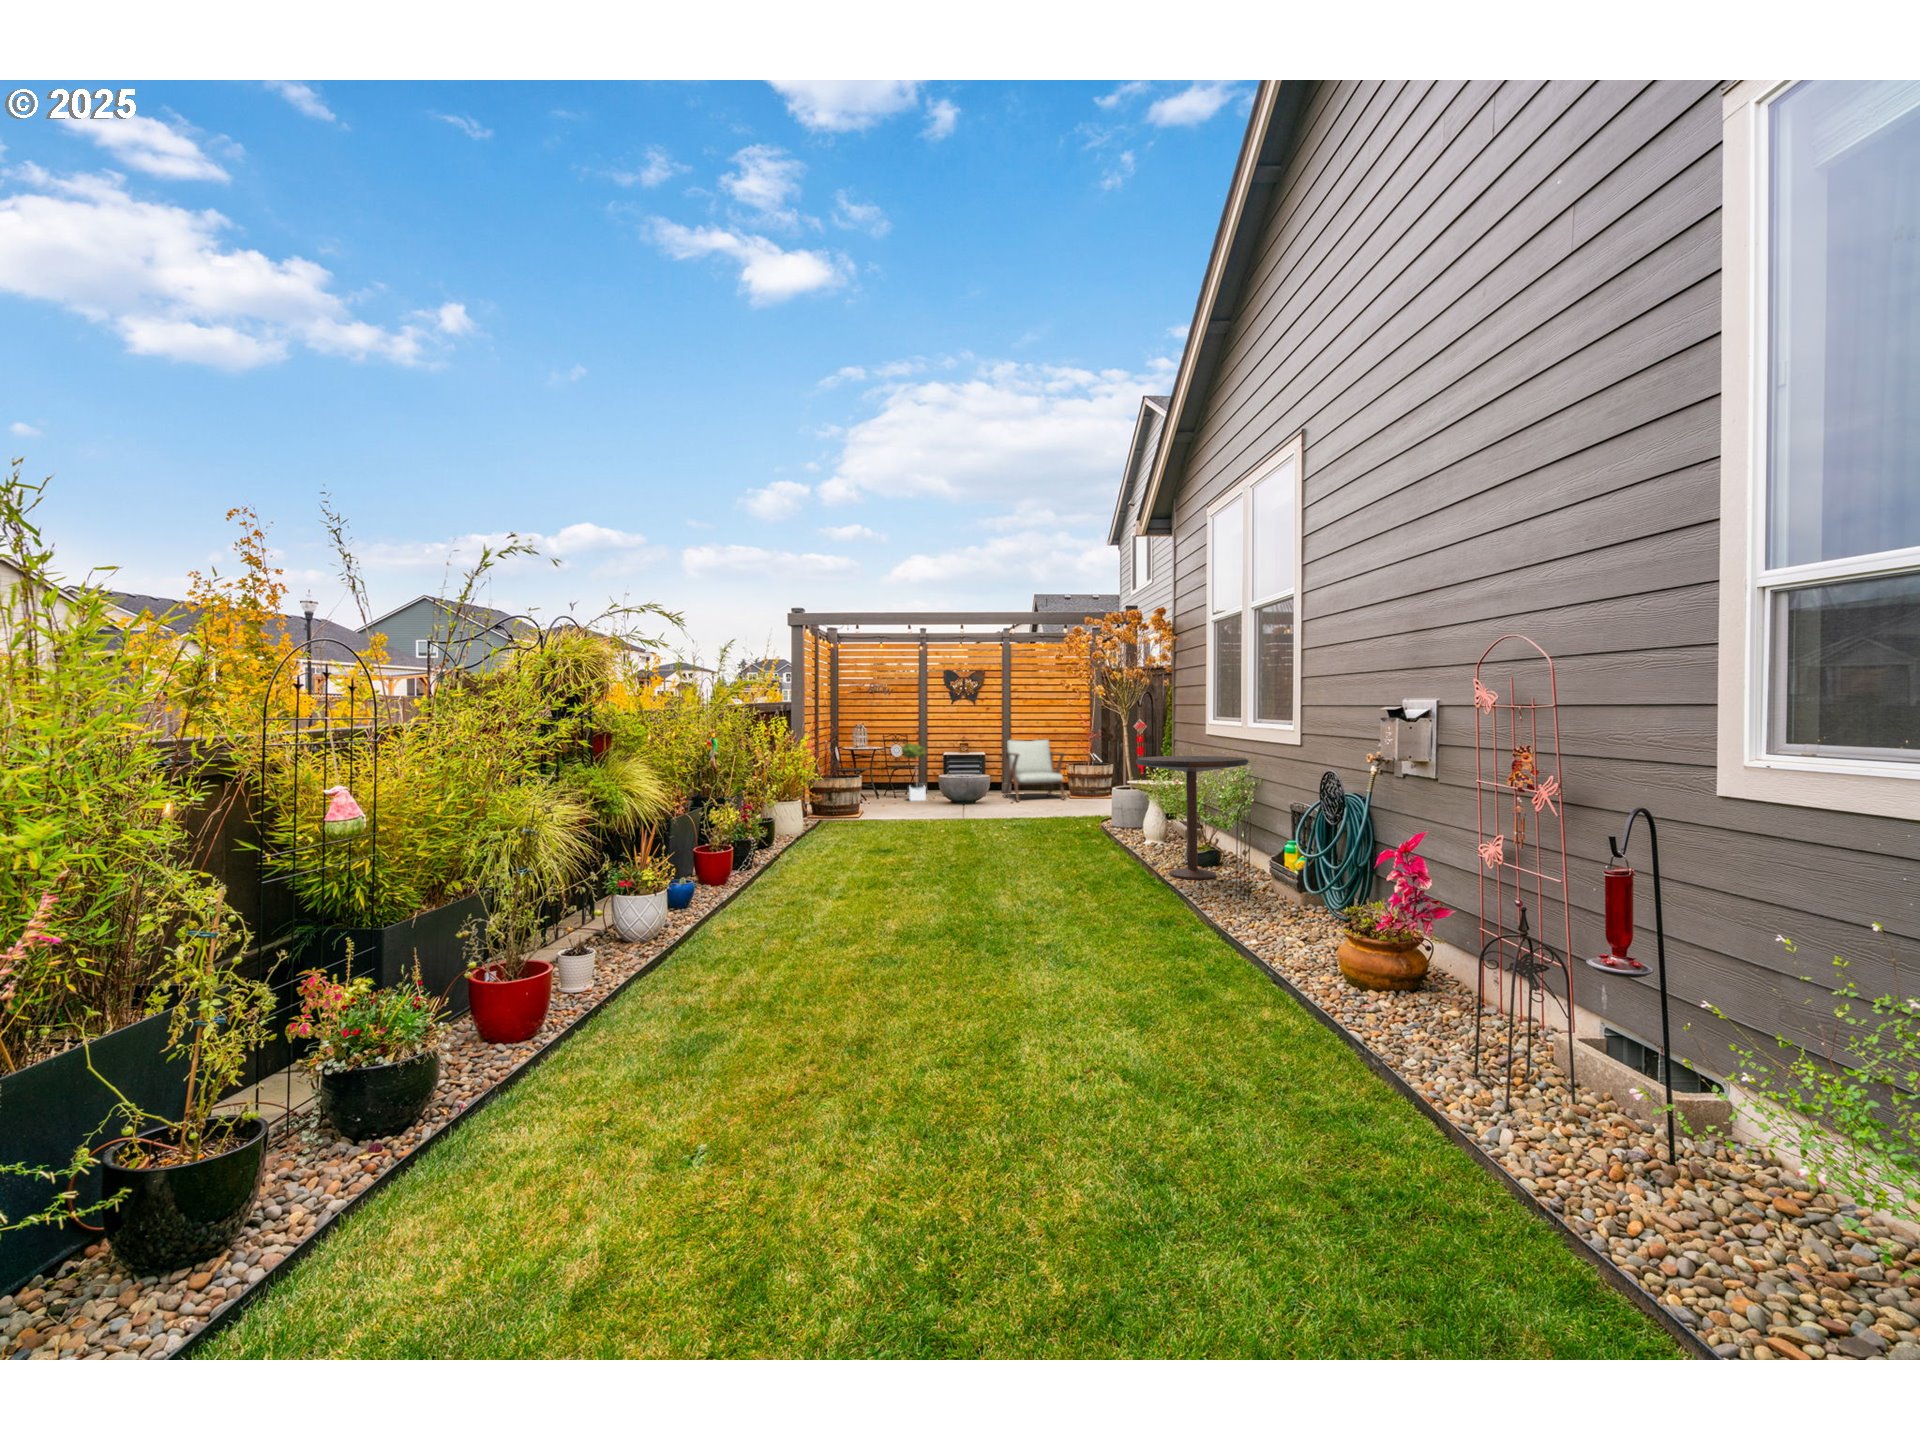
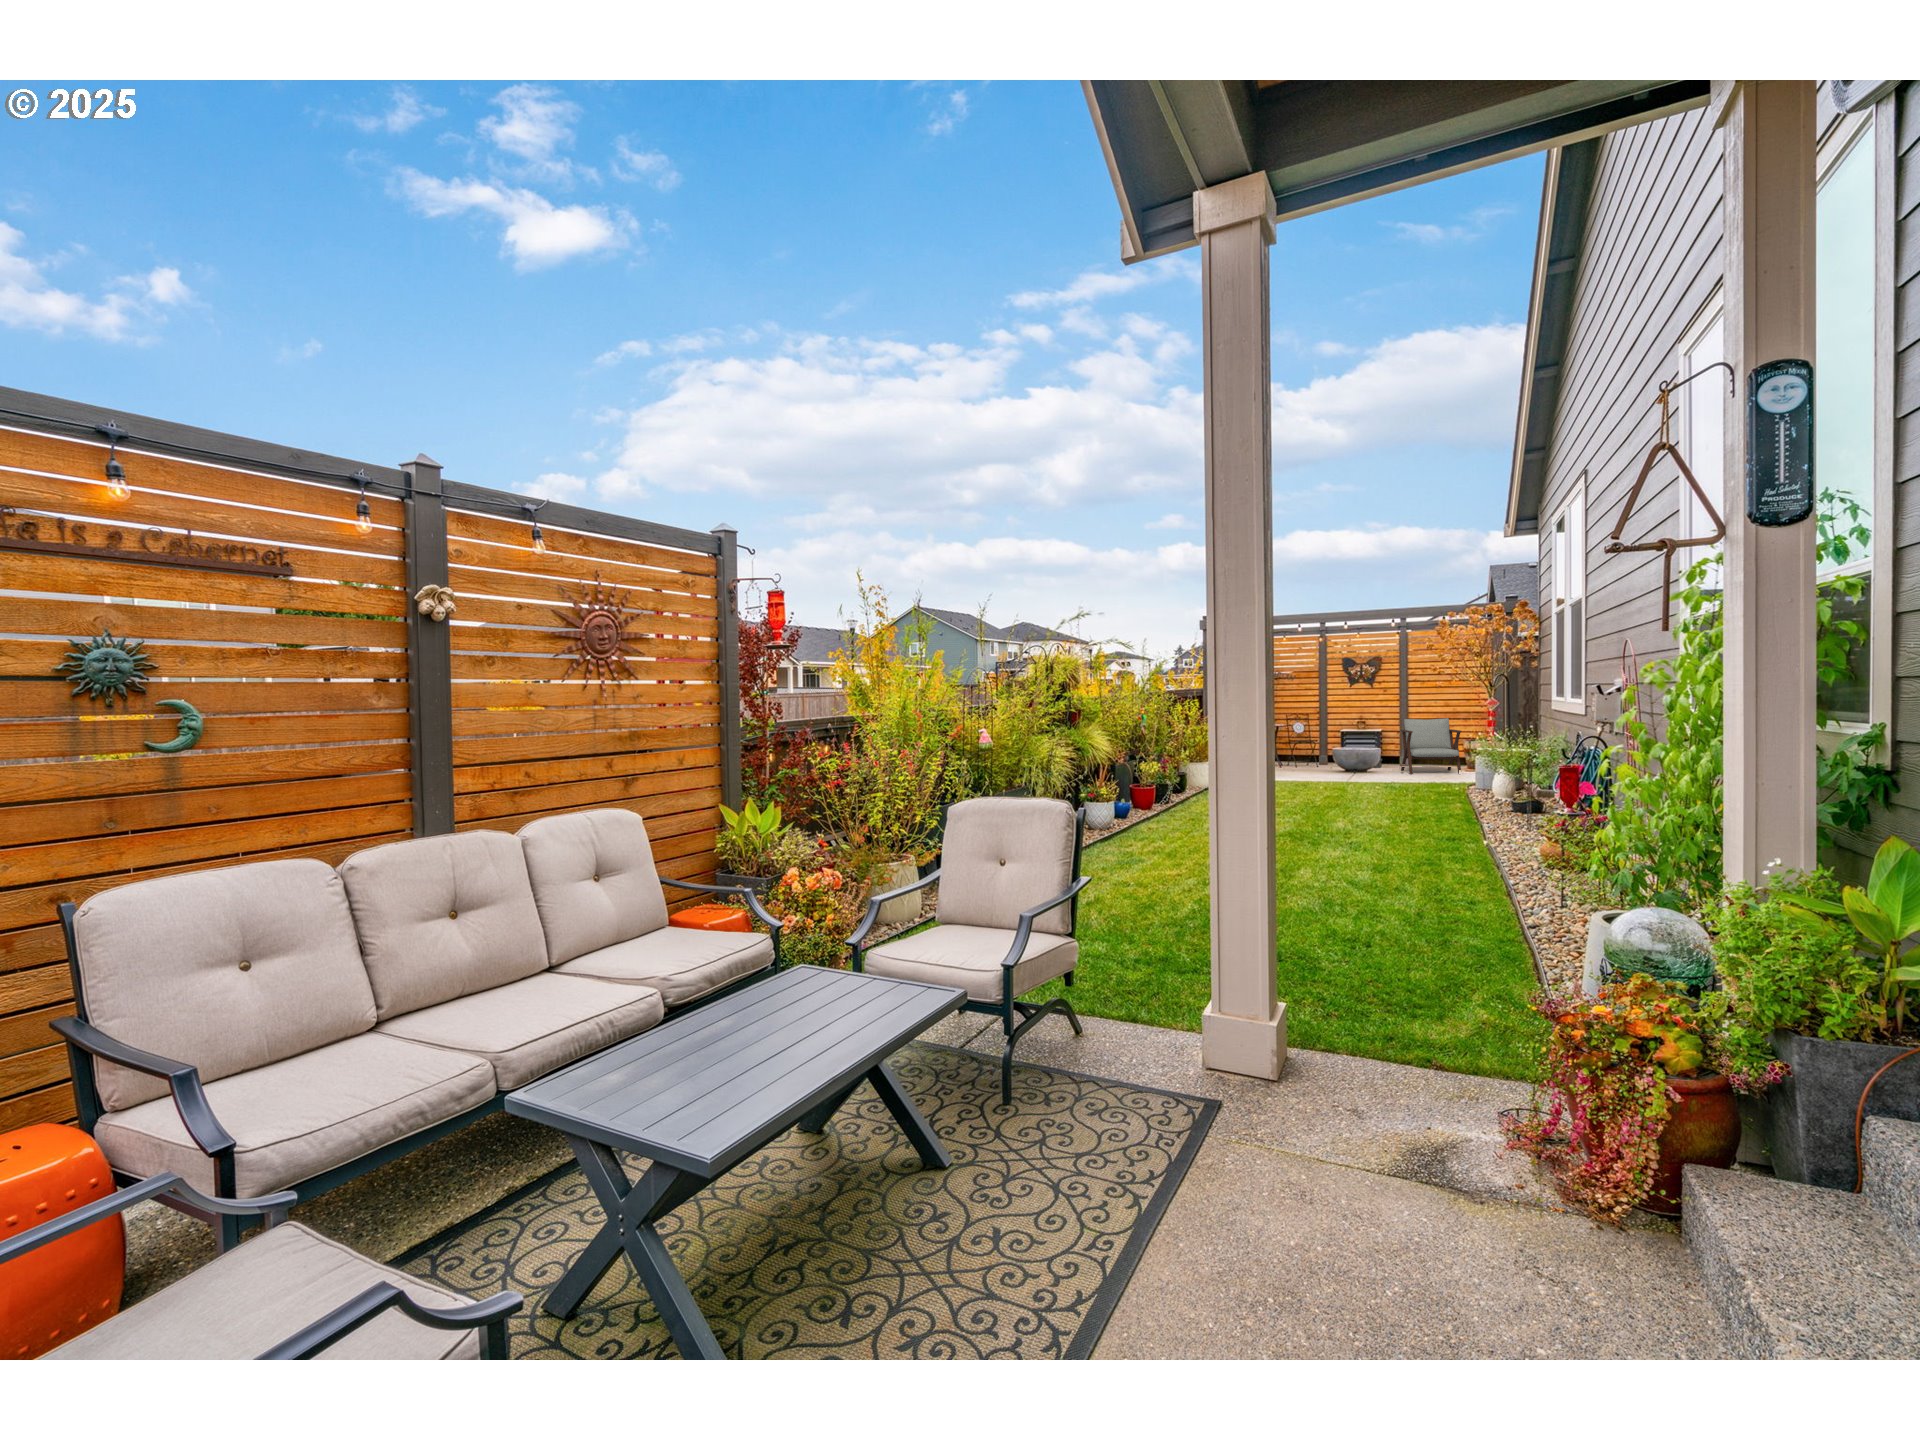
potted tree: present [902,743,926,801] -> none [1302,721,1325,771]
pedestal table: present [1136,756,1249,880] -> none [1451,730,1550,823]

